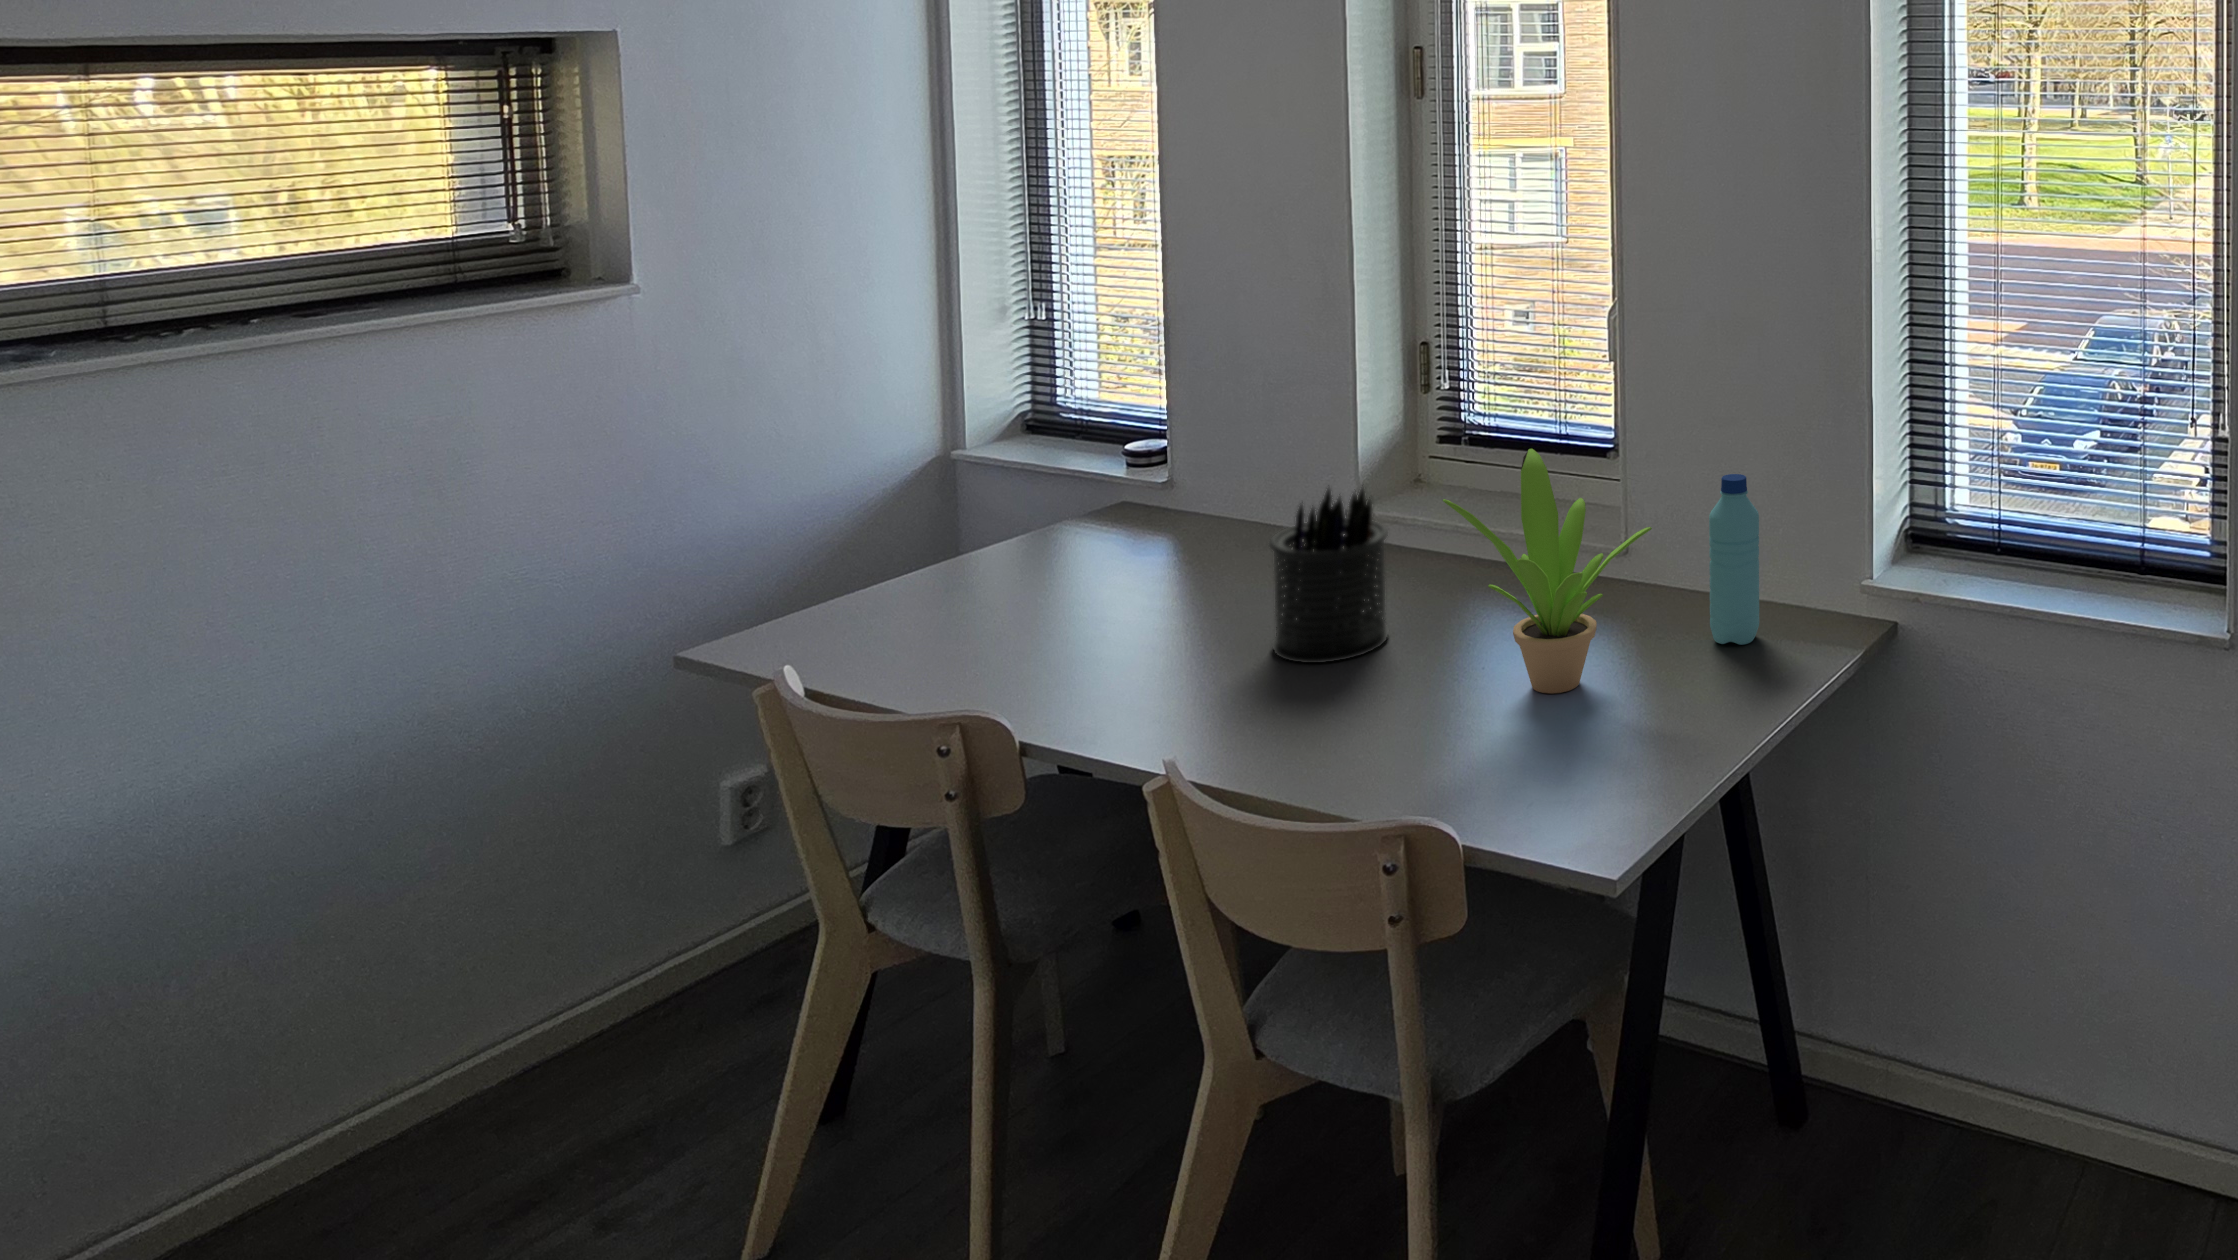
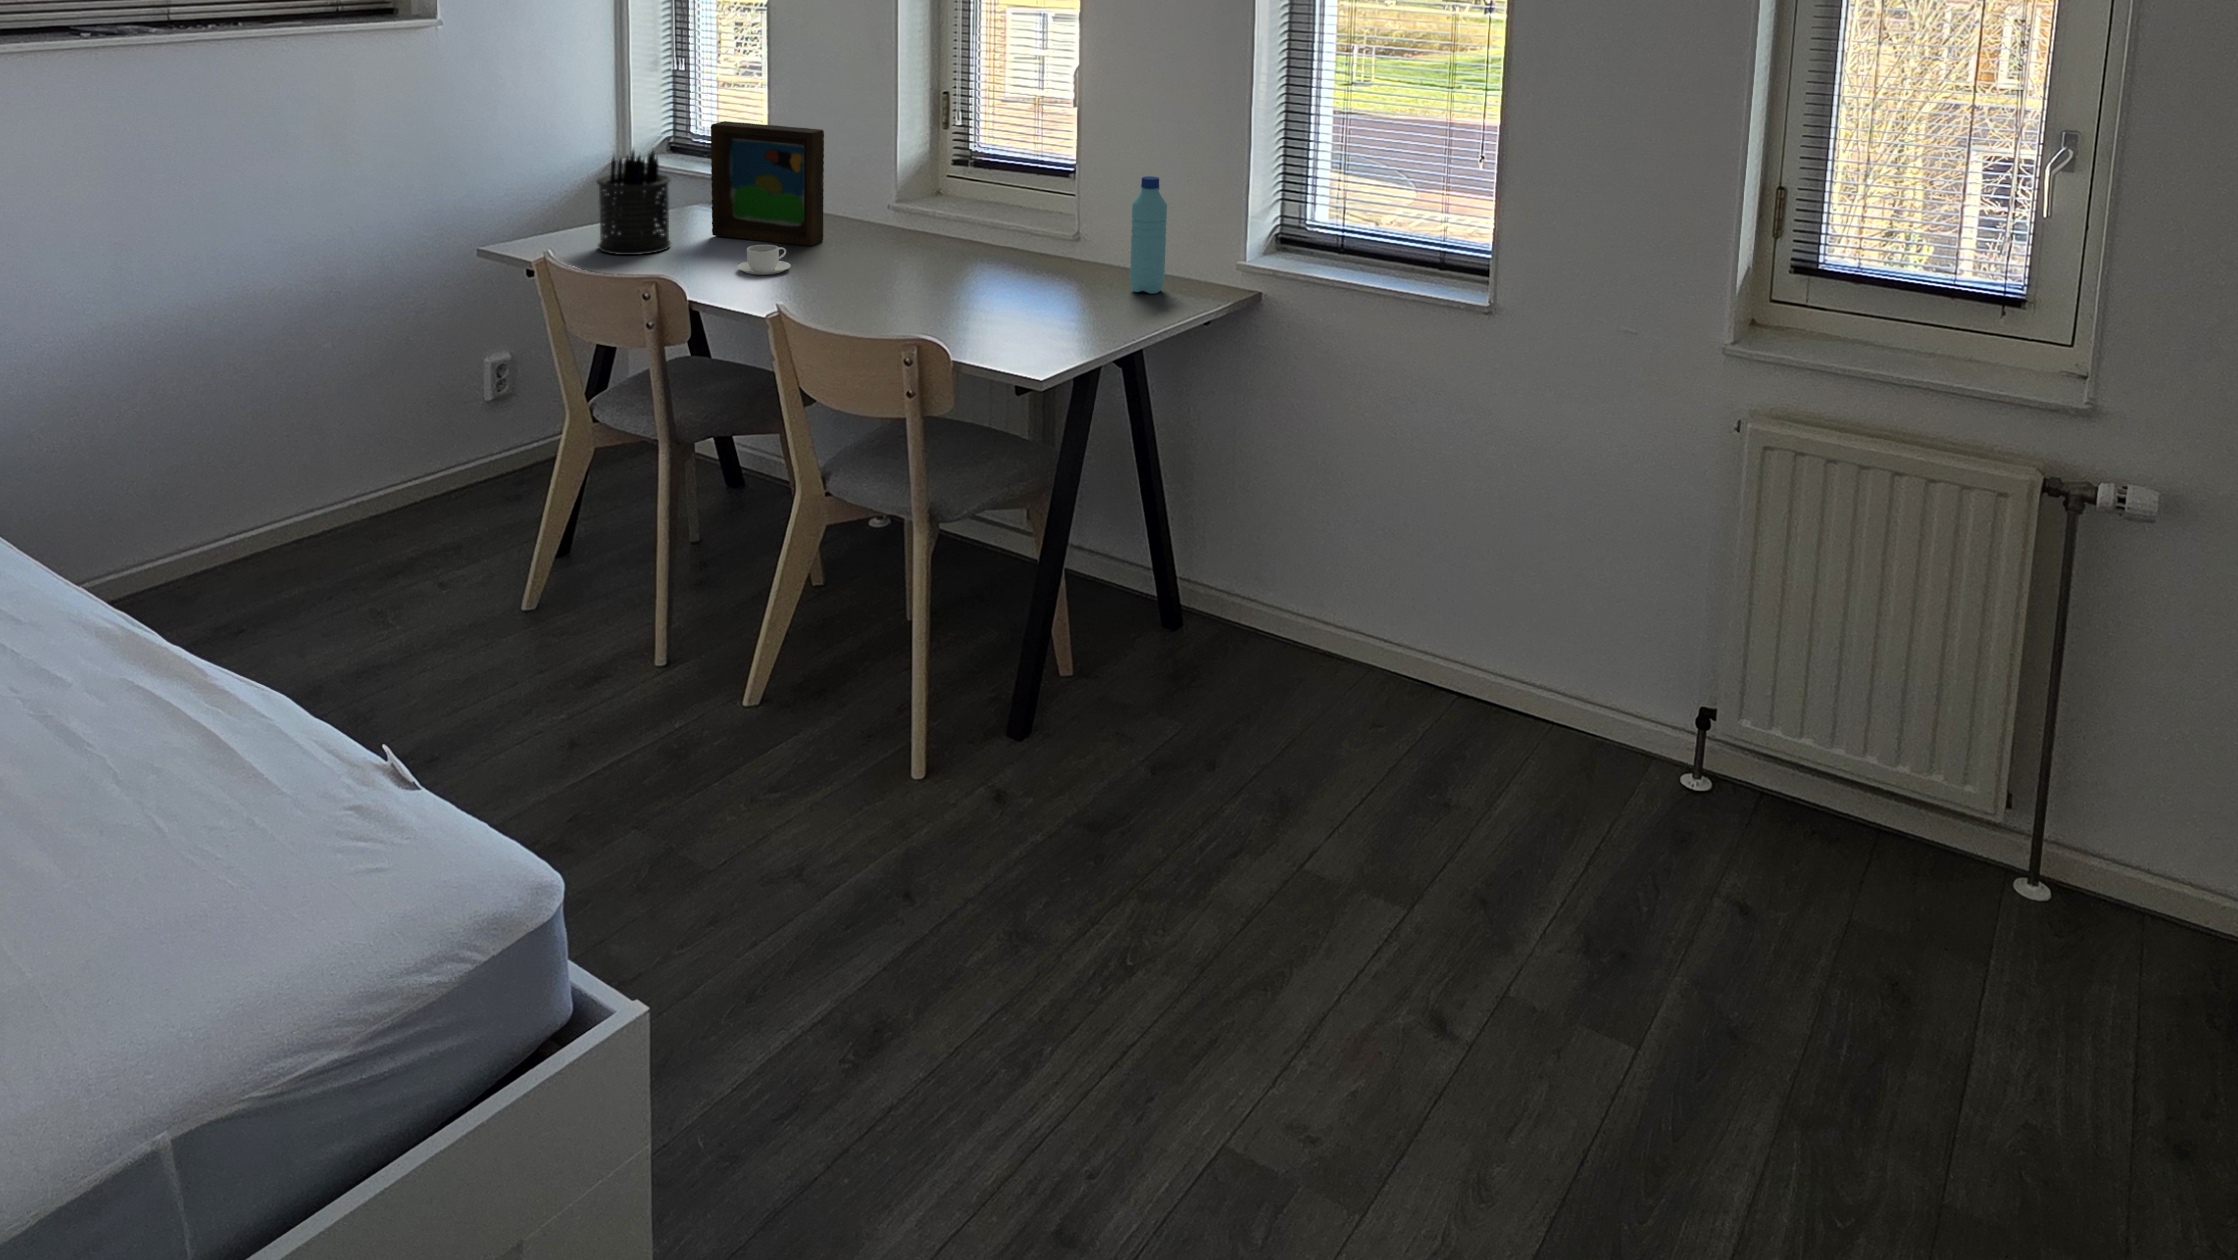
picture frame: none [1072,413,1250,592] -> present [711,121,824,246]
potted plant: present [1443,449,1652,694] -> none [951,149,1089,306]
pen holder: present [1270,489,1389,663] -> present [597,150,671,255]
coffee cup: none [1109,611,1196,664] -> present [737,245,791,275]

